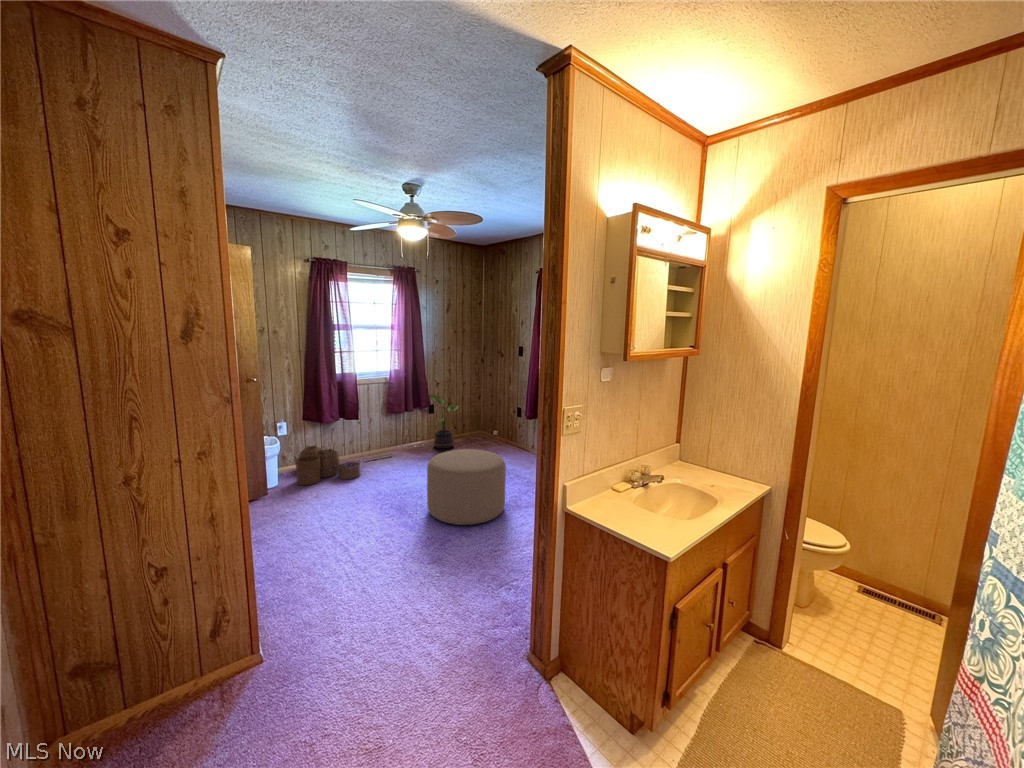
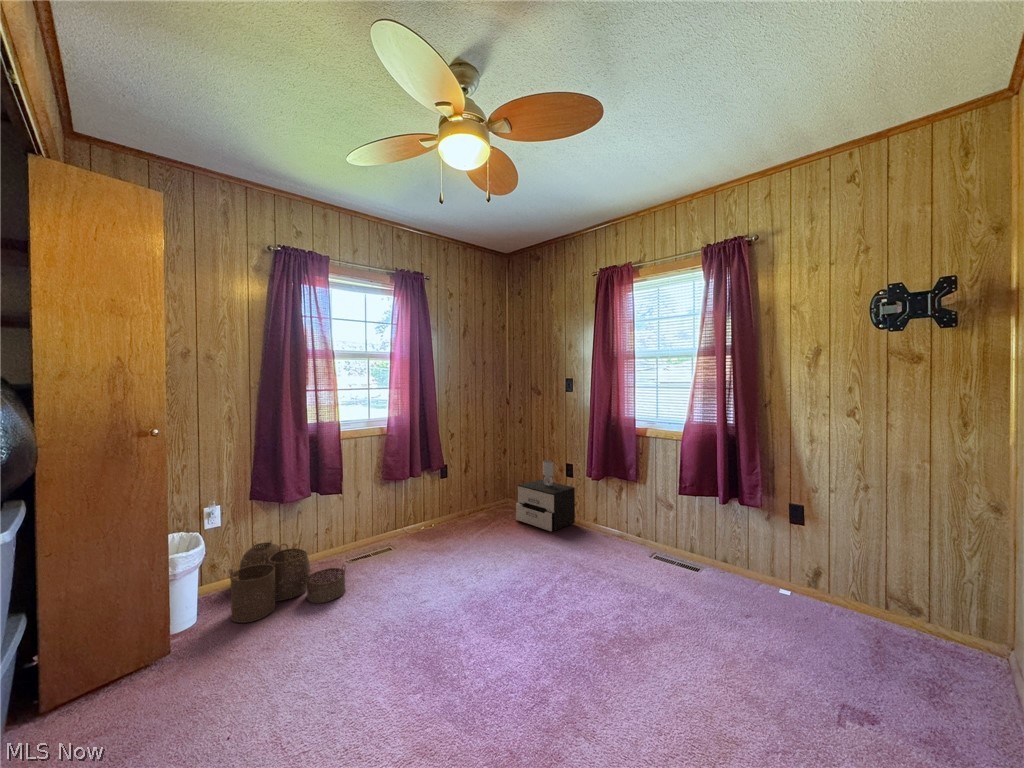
potted plant: present [429,394,461,449] -> none [437,451,487,530]
nightstand: none [480,404,521,452] -> present [516,461,575,531]
ottoman: present [427,449,506,525] -> none [484,543,631,715]

